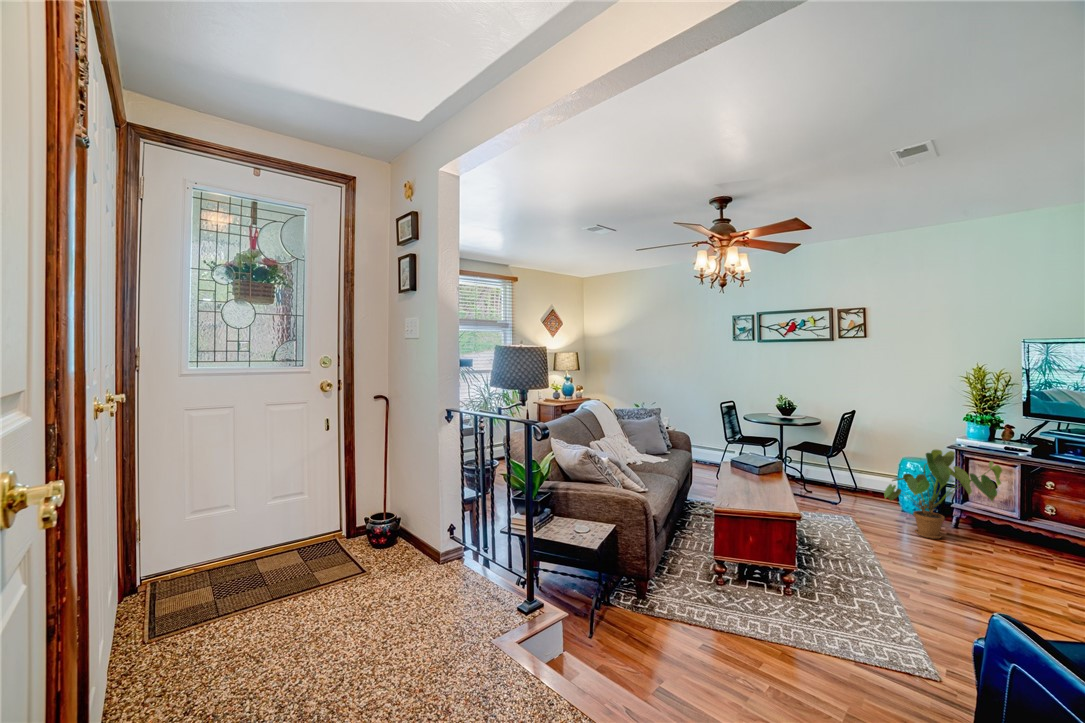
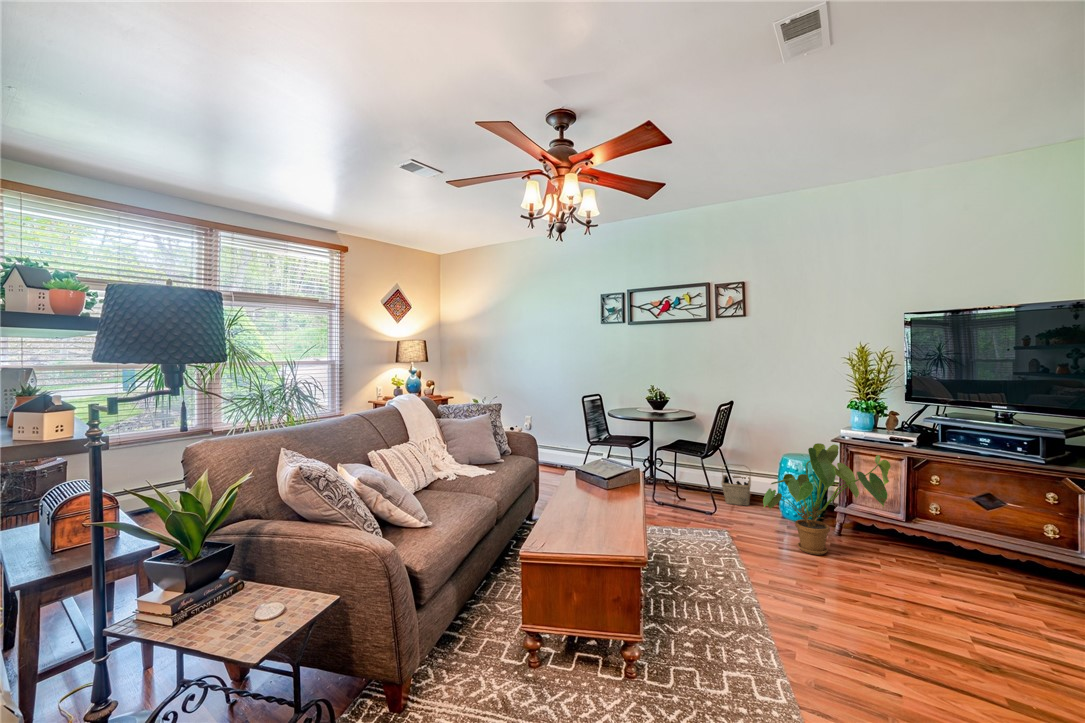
basket: none [844,464,872,500] -> present [721,464,751,506]

